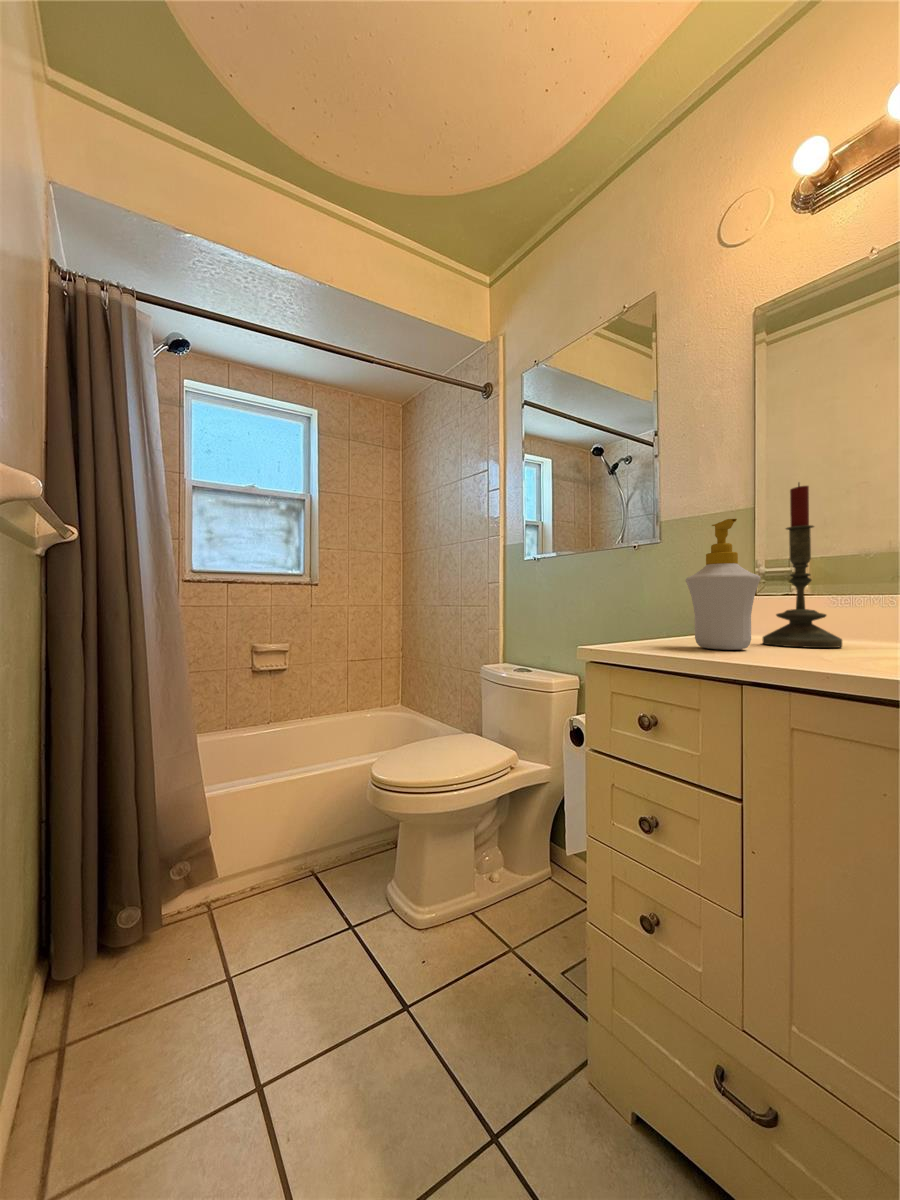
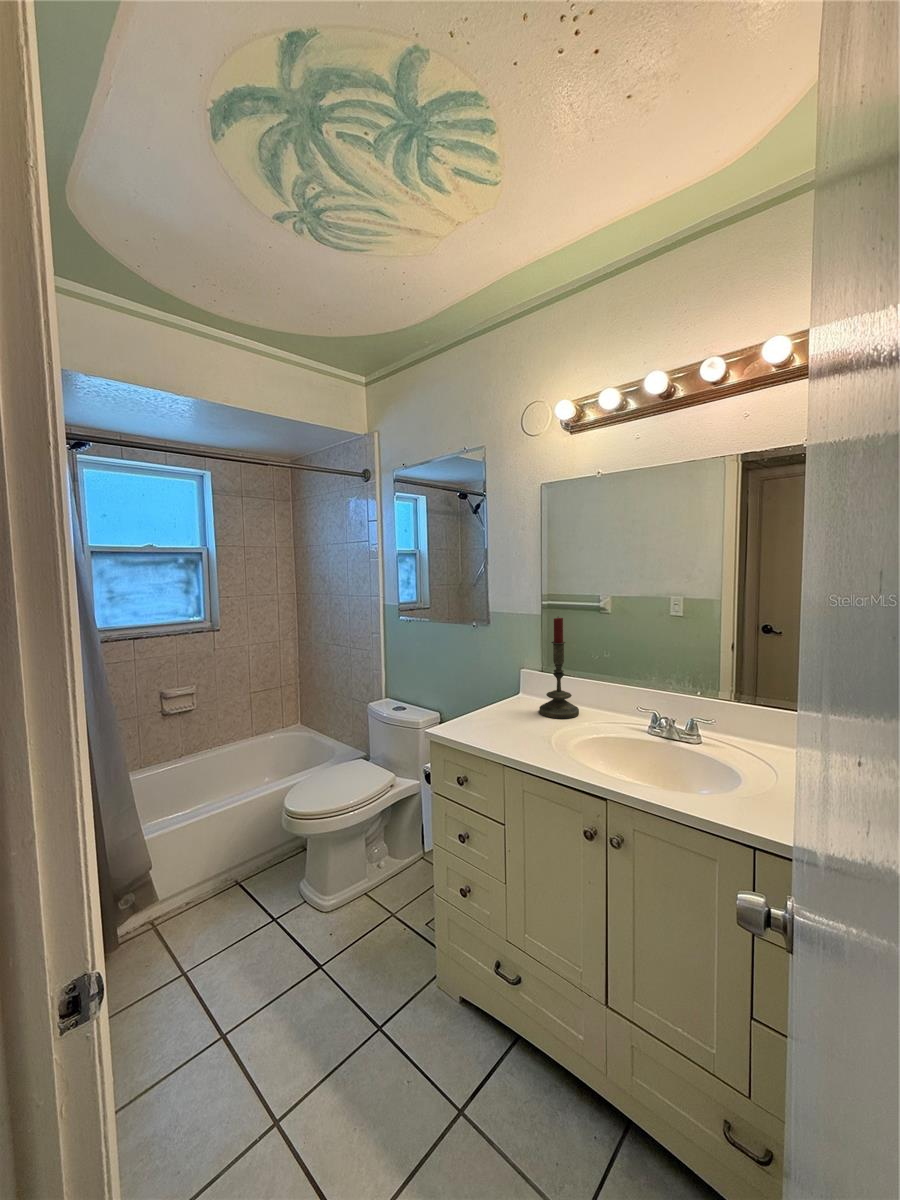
soap bottle: present [686,519,761,650] -> none [489,650,528,729]

